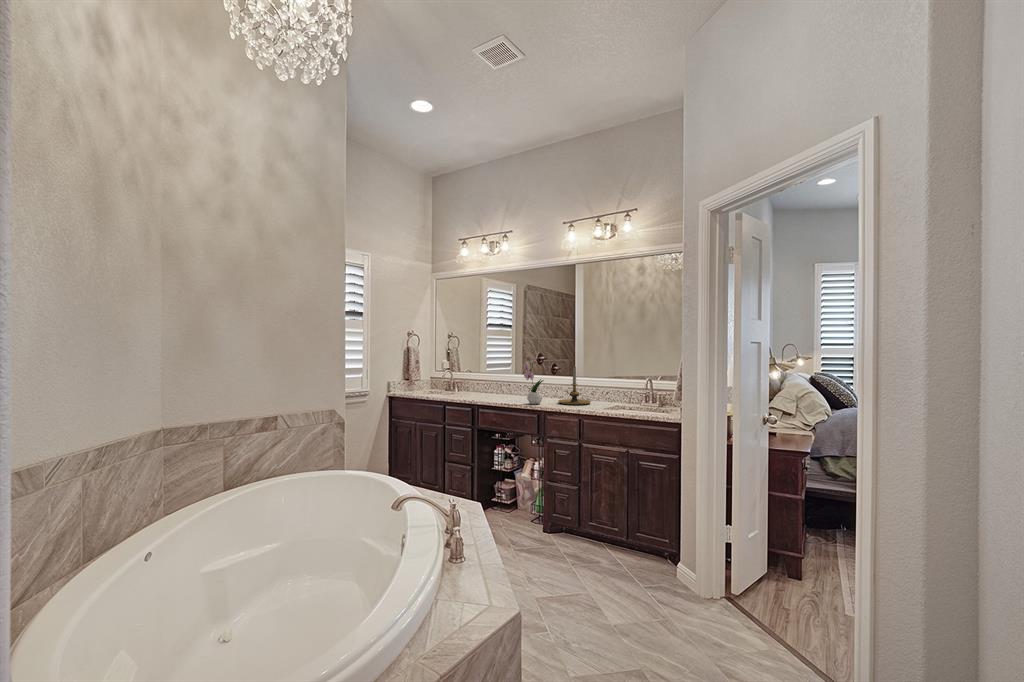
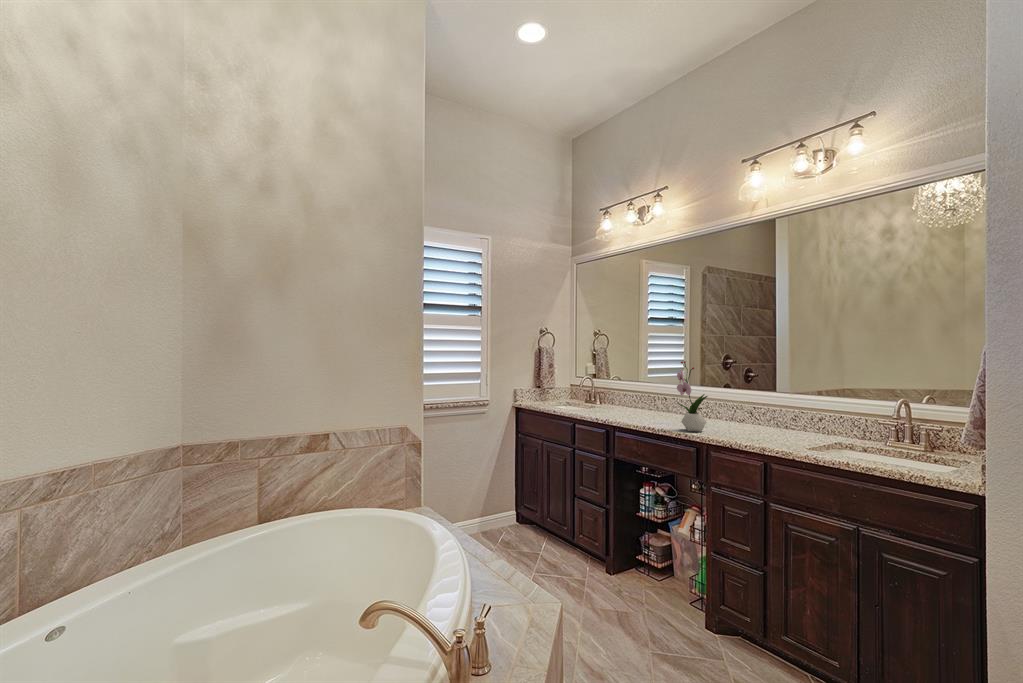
candle holder: present [558,366,591,405] -> none [732,376,790,437]

